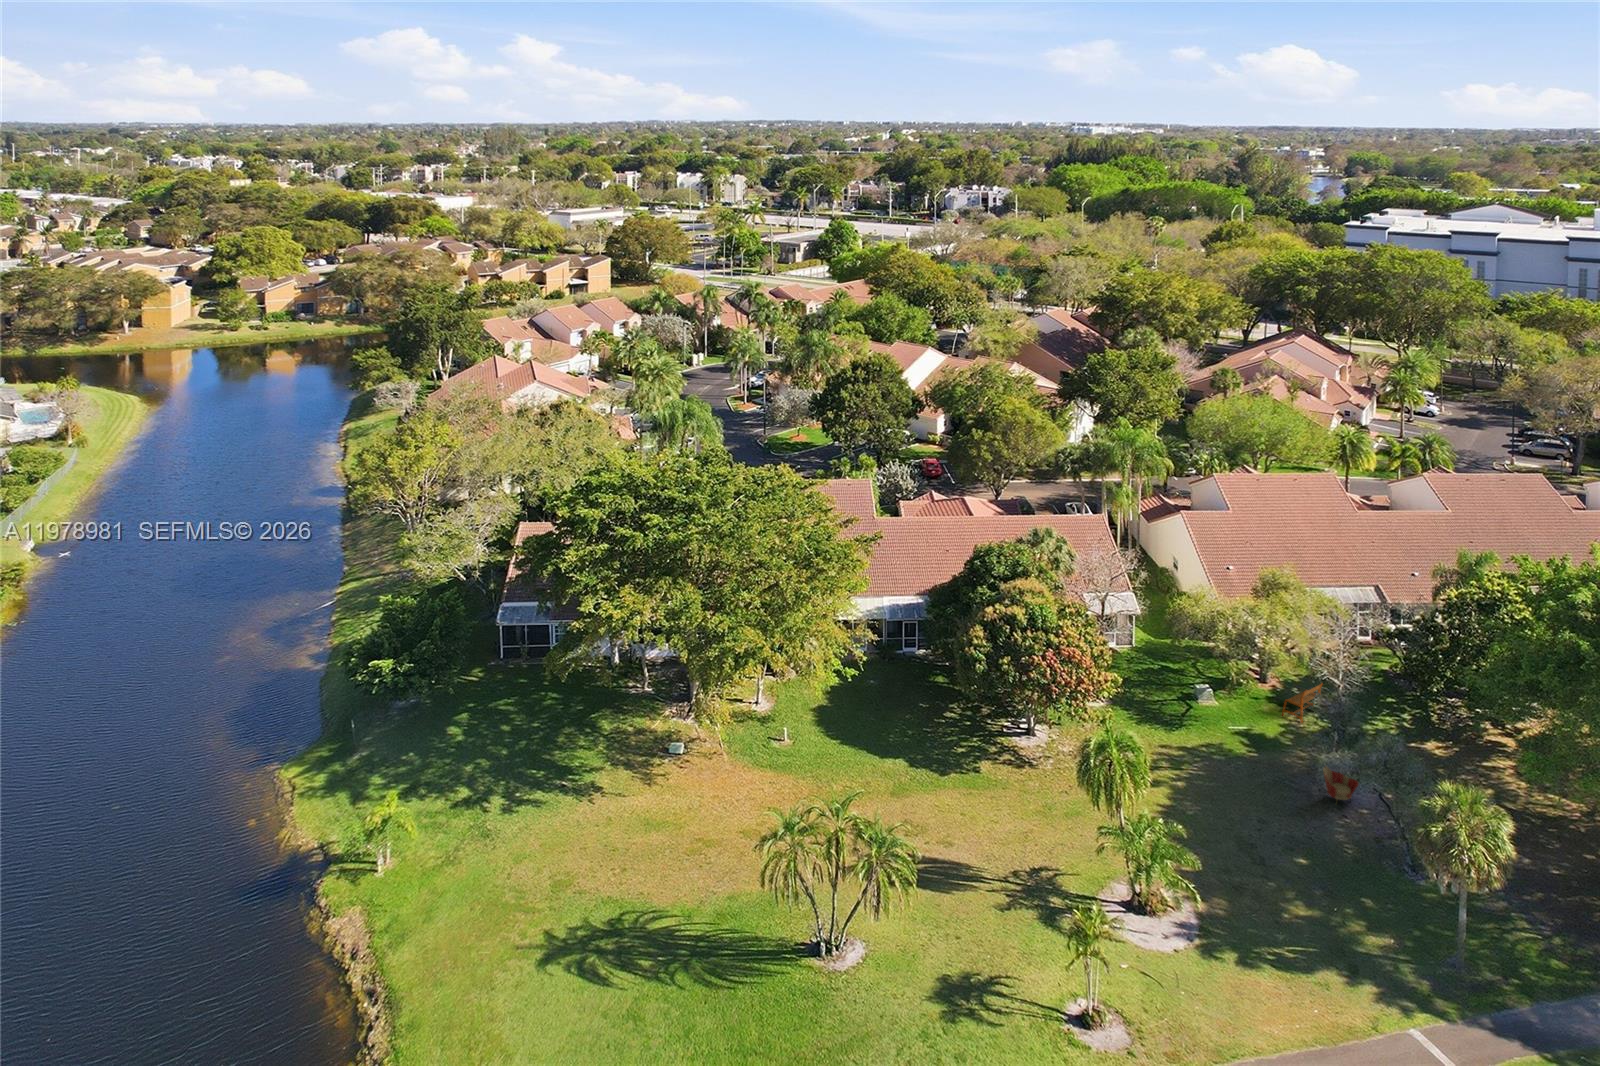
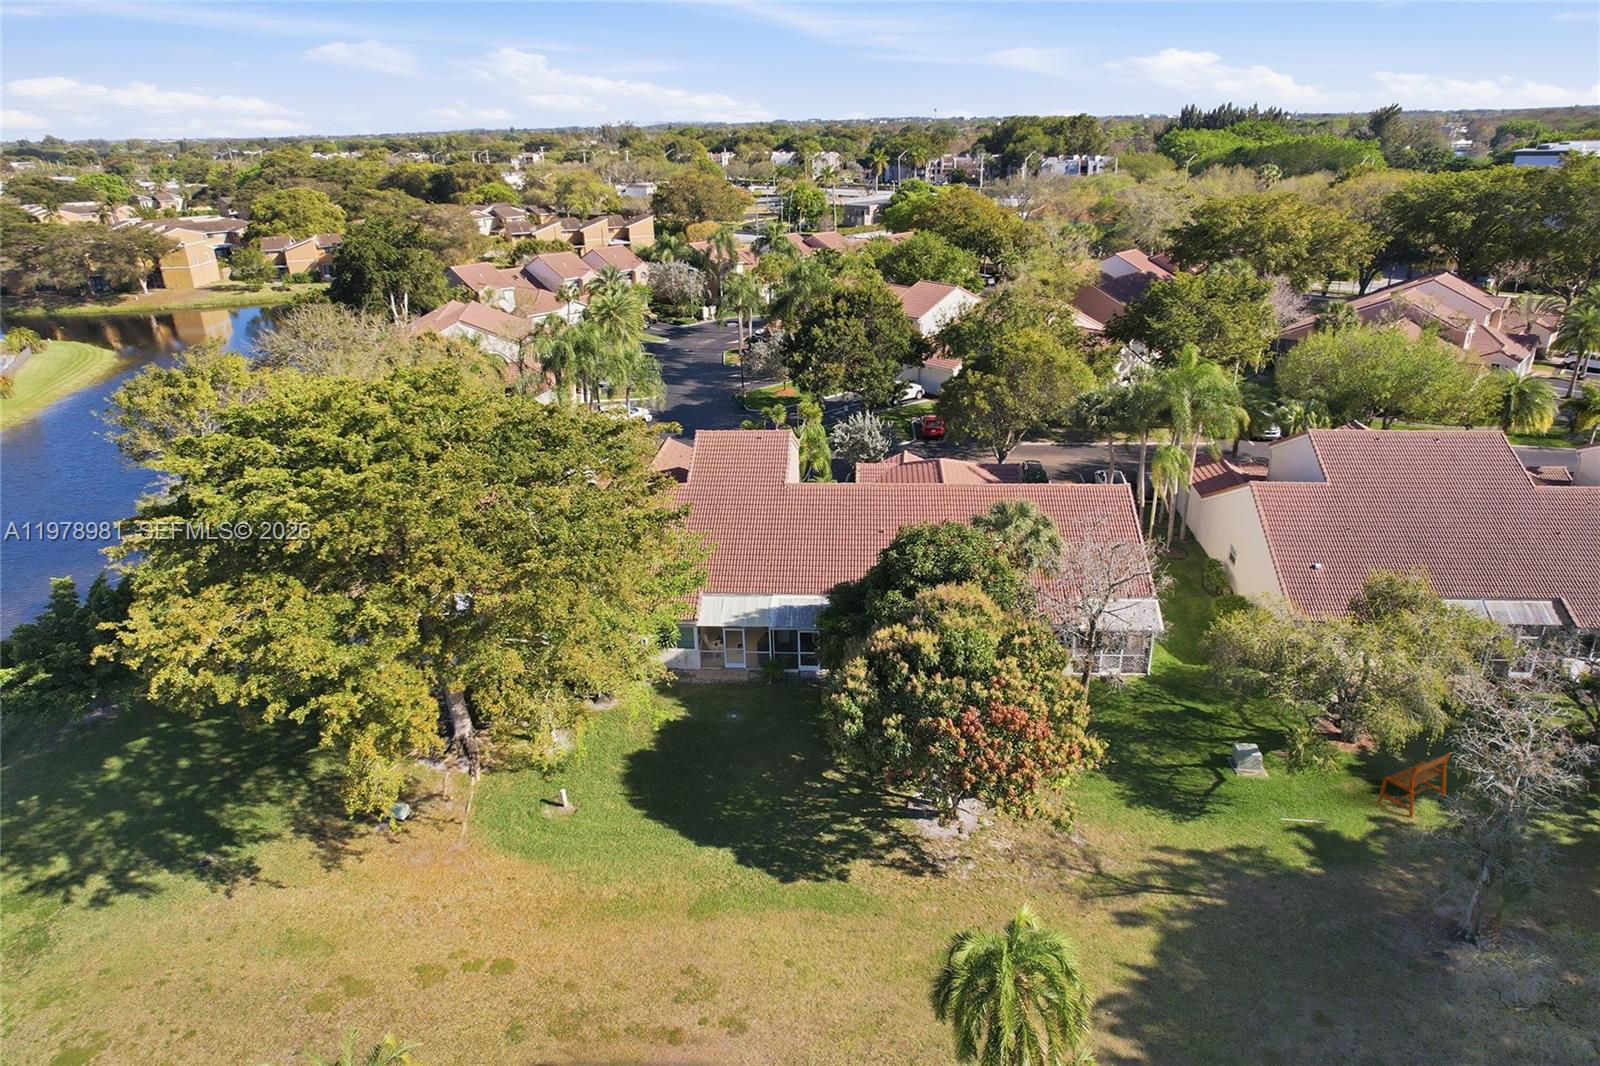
armchair: present [1323,766,1359,800] -> none [1441,909,1510,990]

